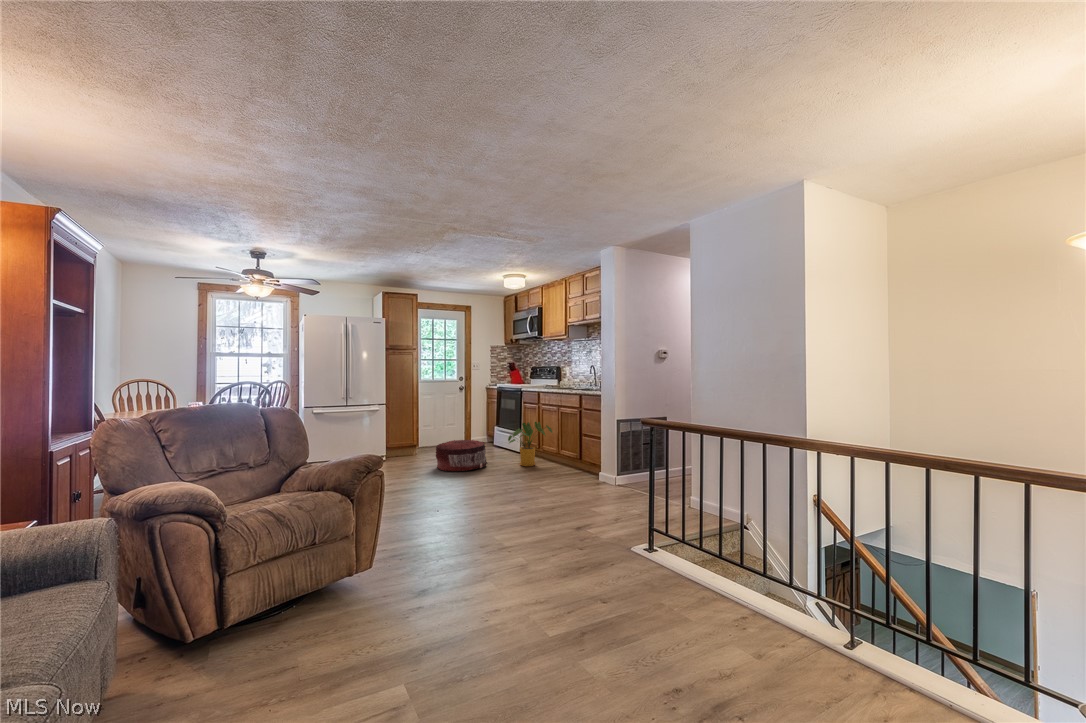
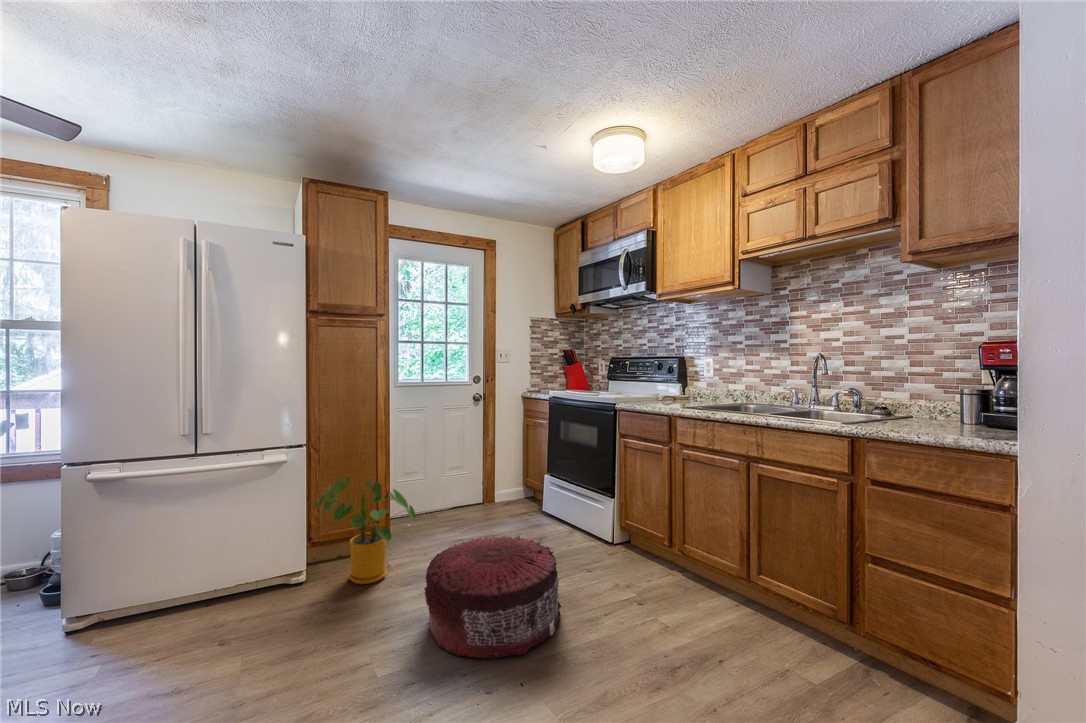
house plant: present [508,422,552,466] -> present [316,477,416,584]

